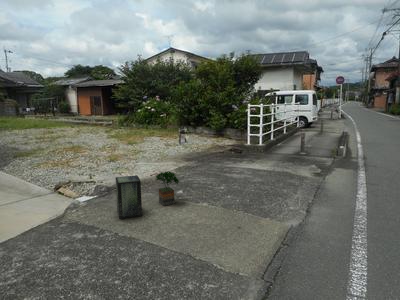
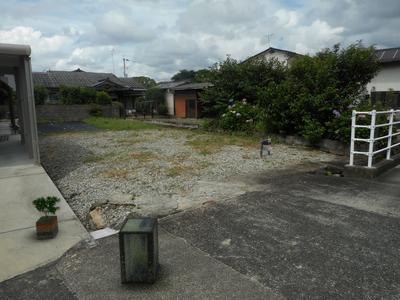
potted tree: present [156,171,179,206] -> present [32,196,61,239]

